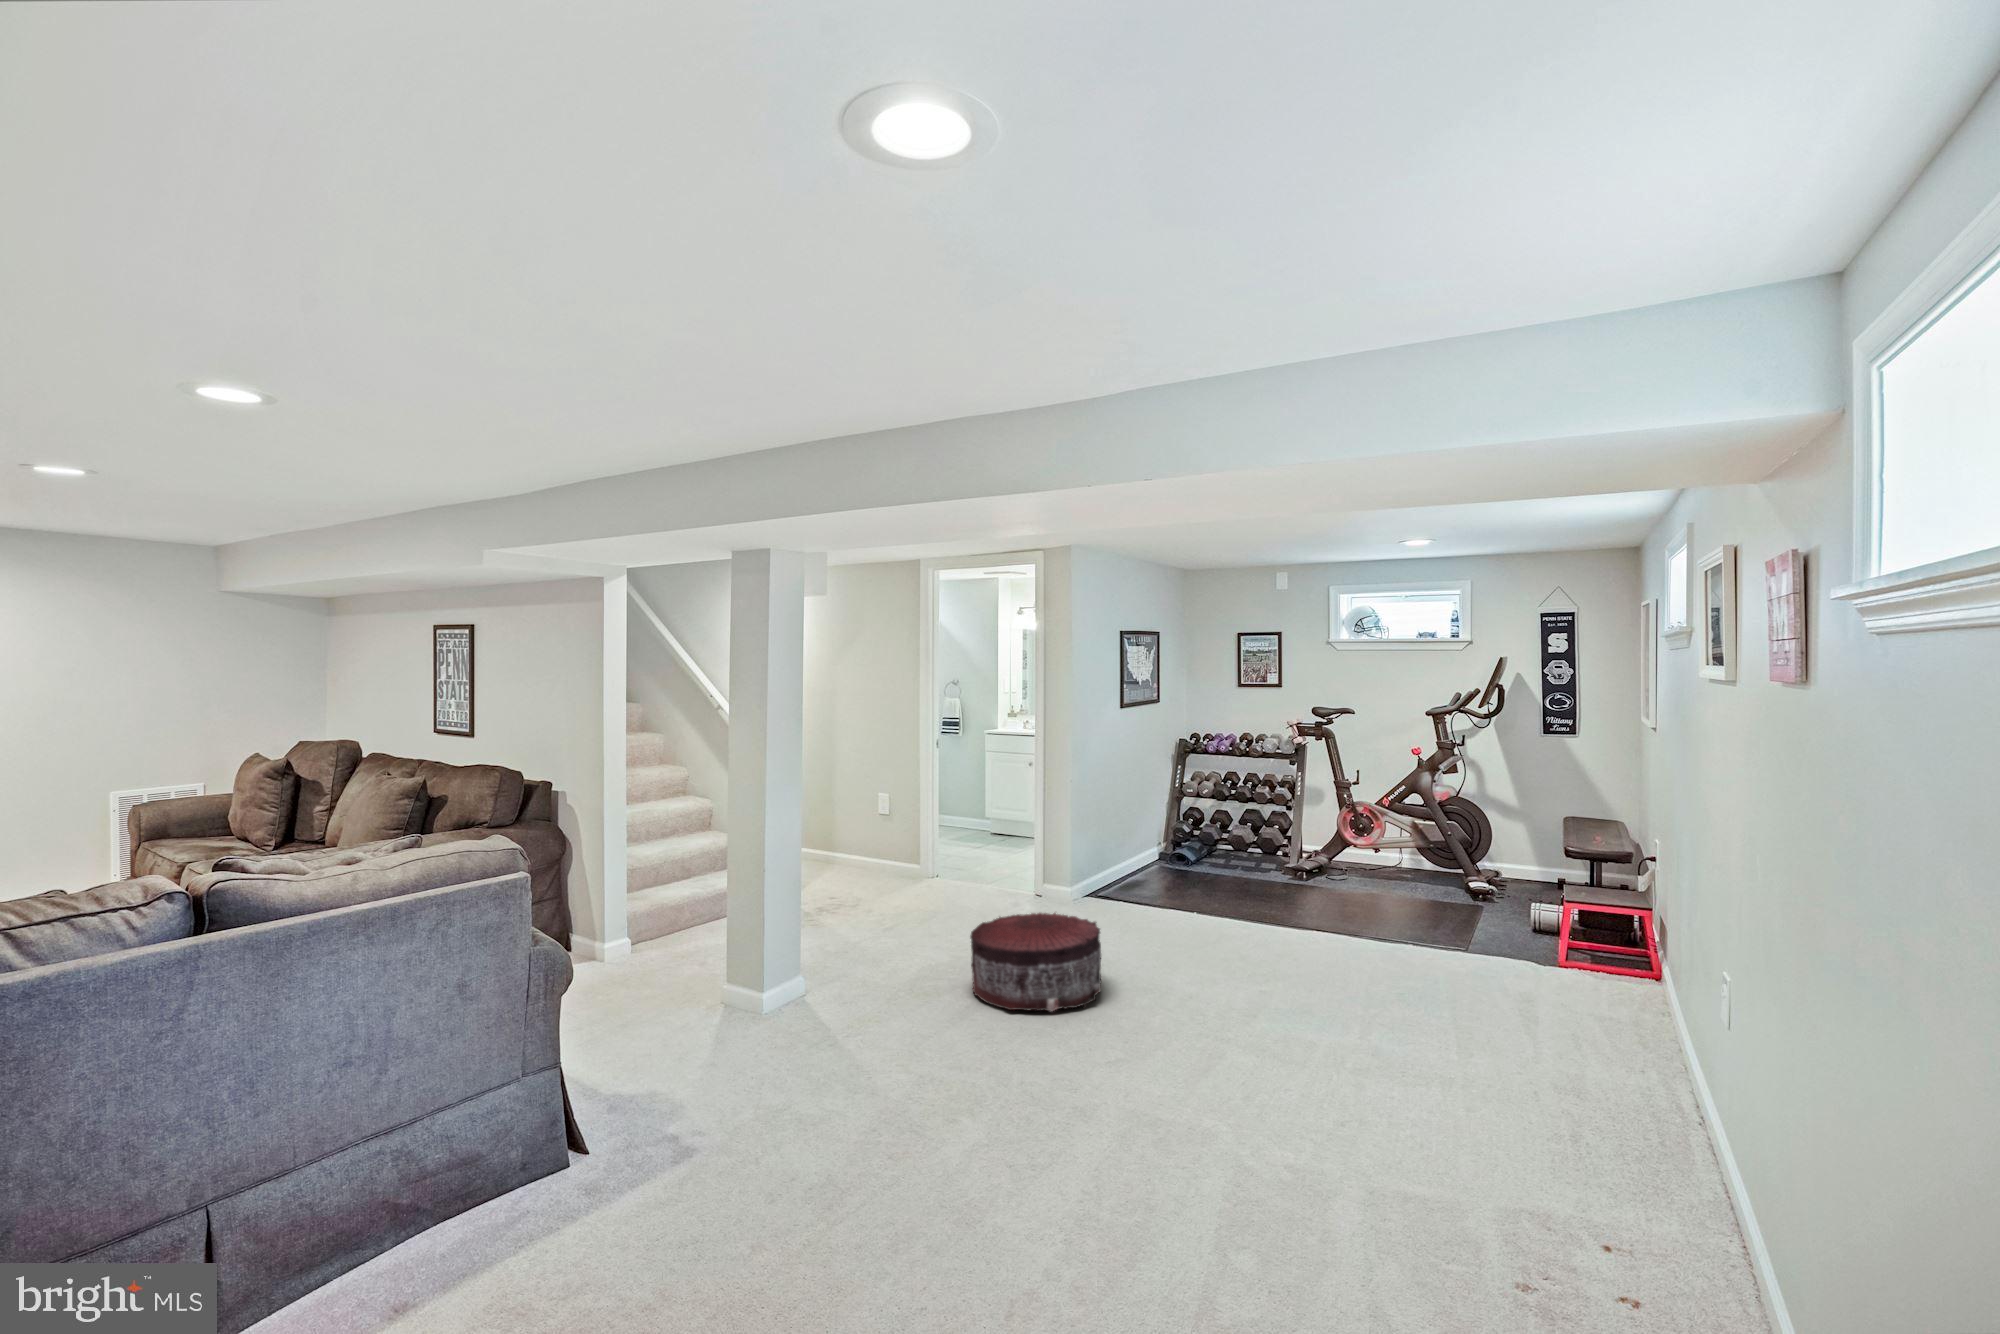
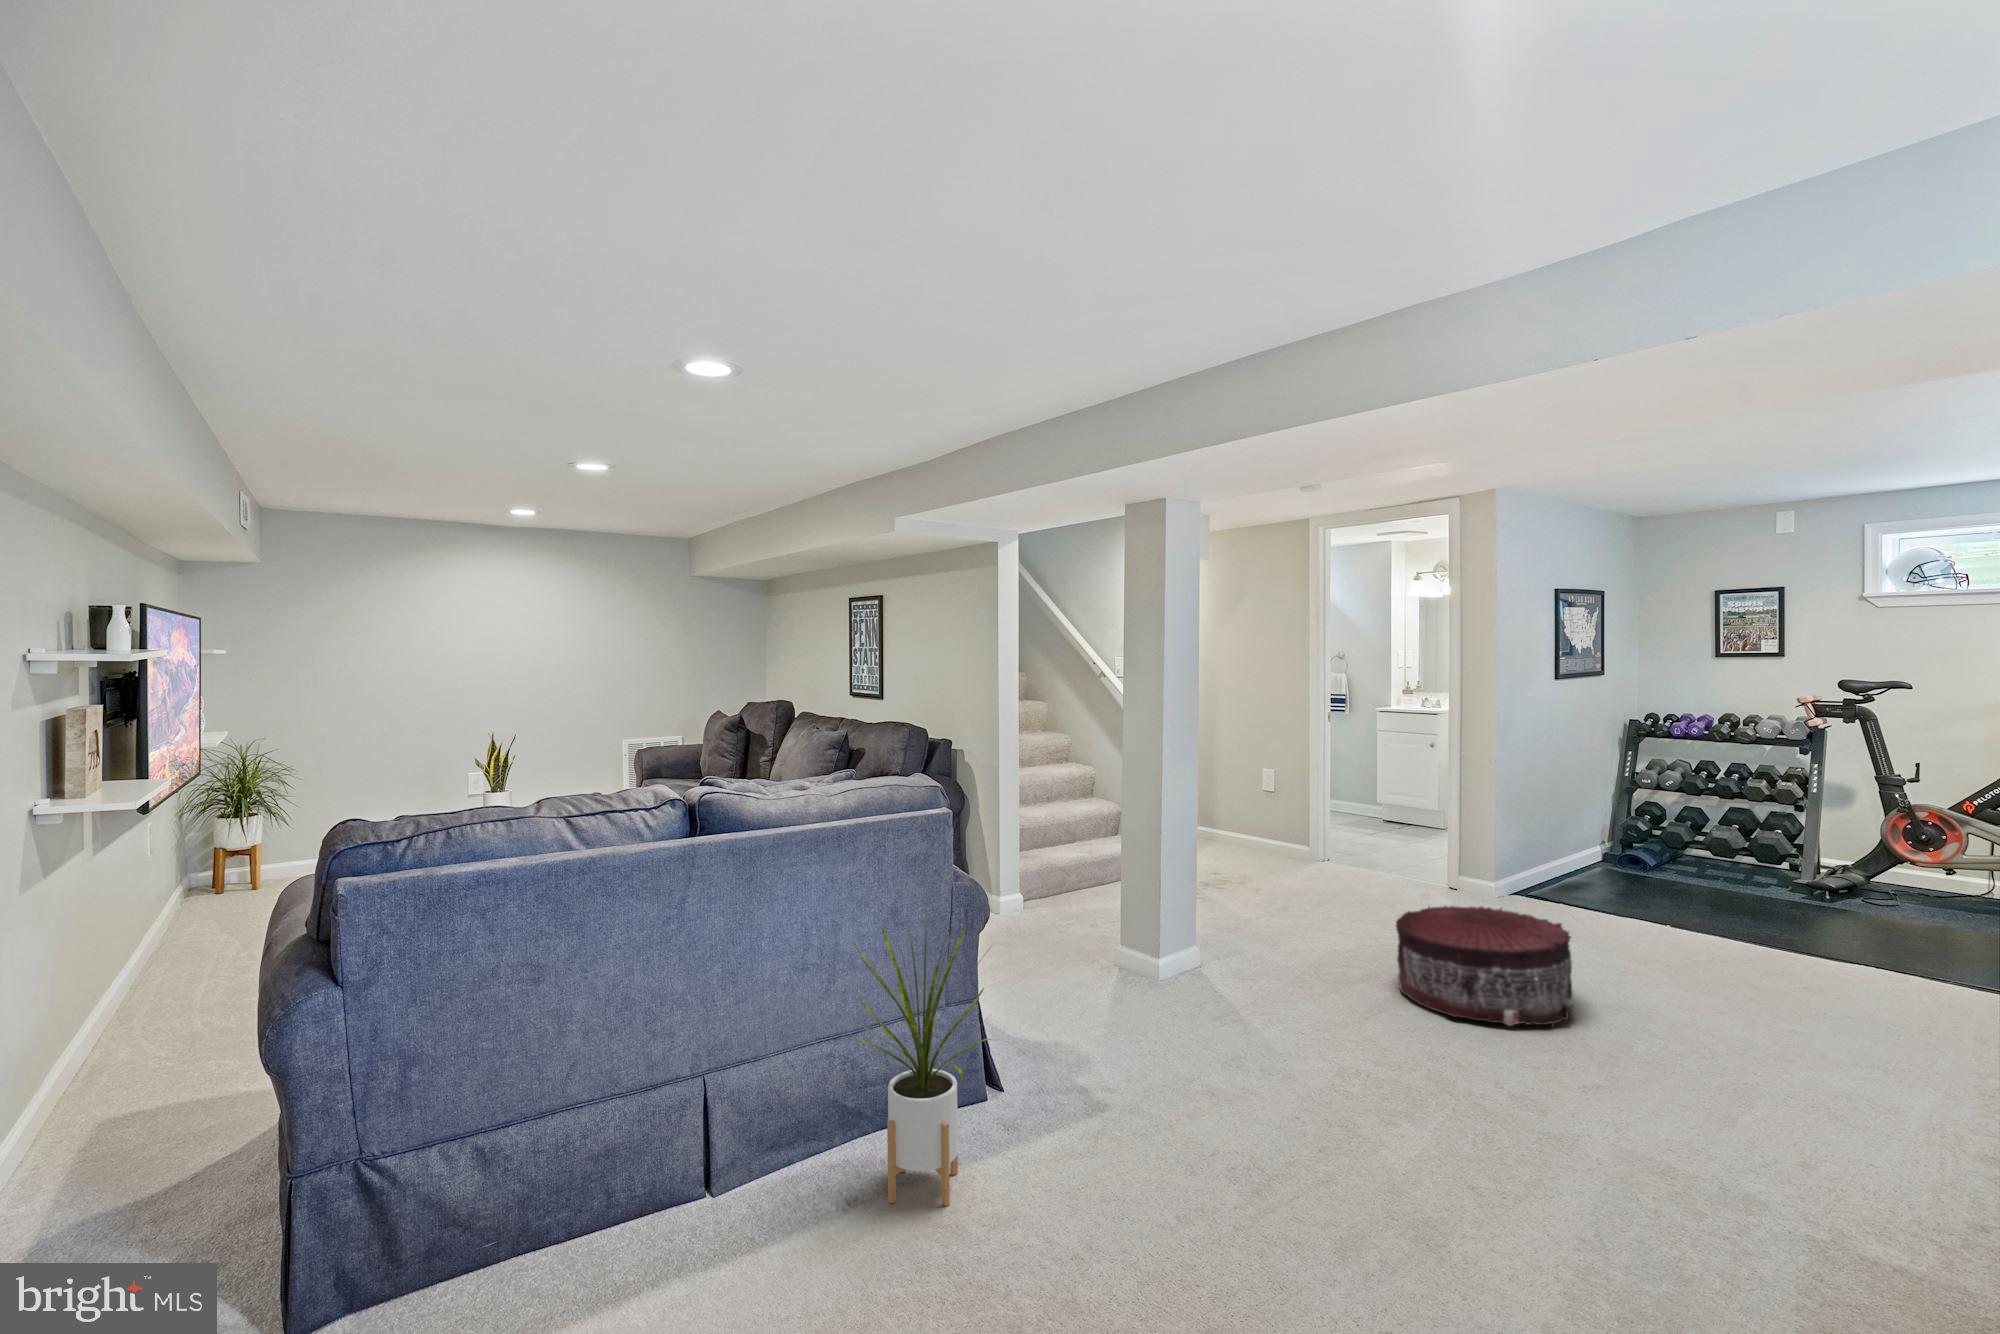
house plant: none [422,971,581,1263] -> present [852,909,991,1206]

